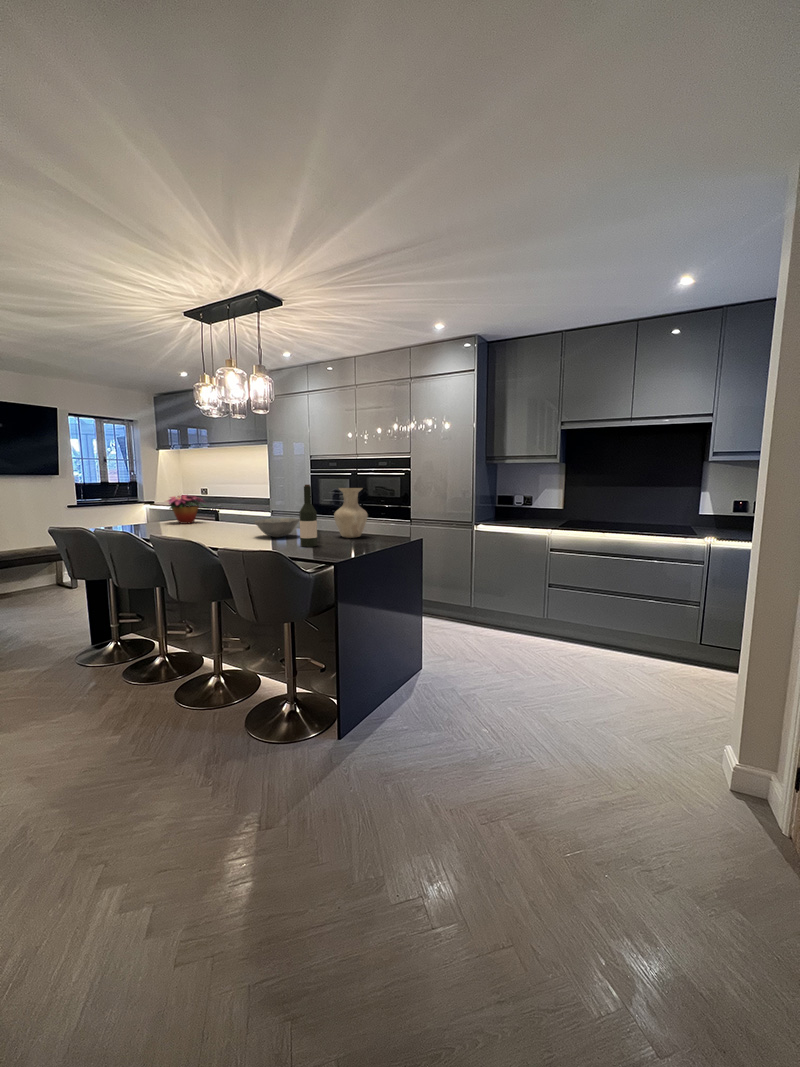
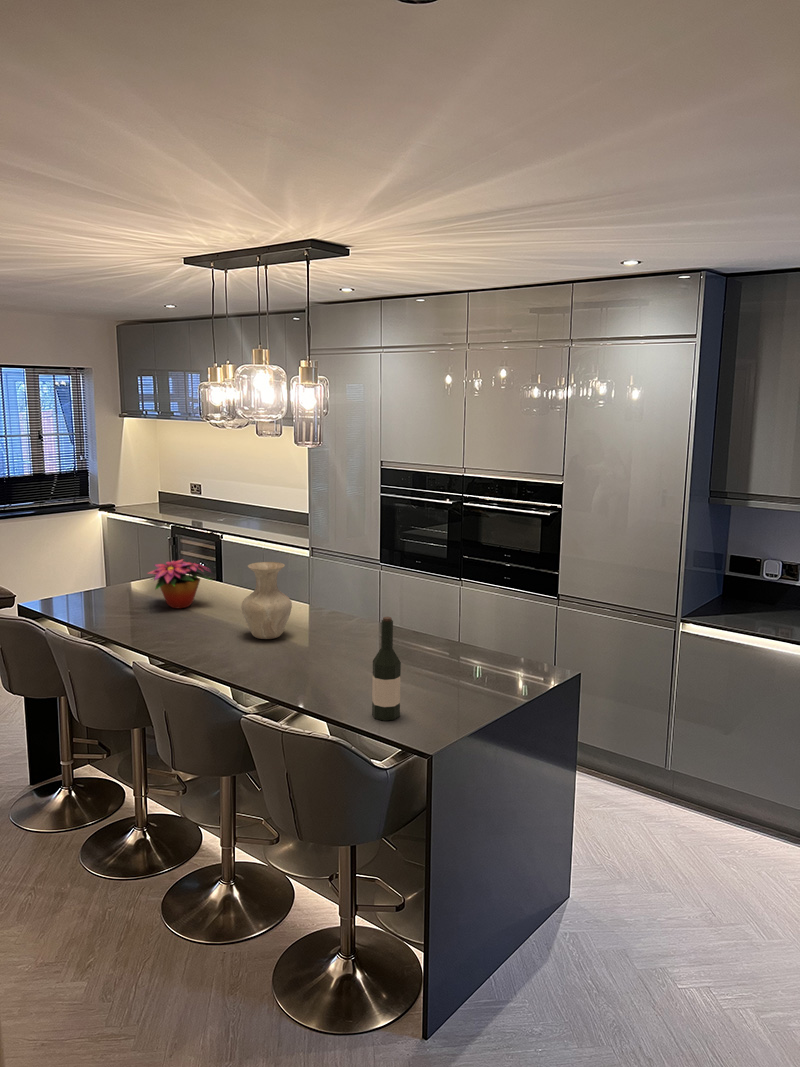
vase: present [334,488,368,538] -> present [242,562,292,639]
bowl: present [255,518,299,537] -> none [296,636,370,677]

